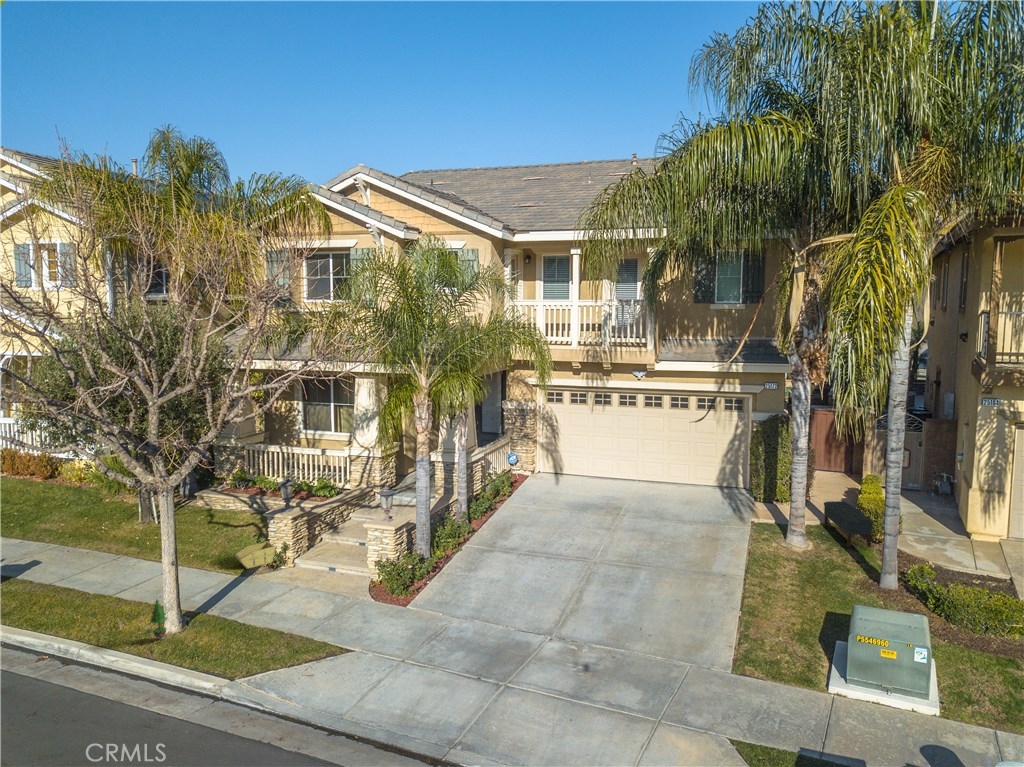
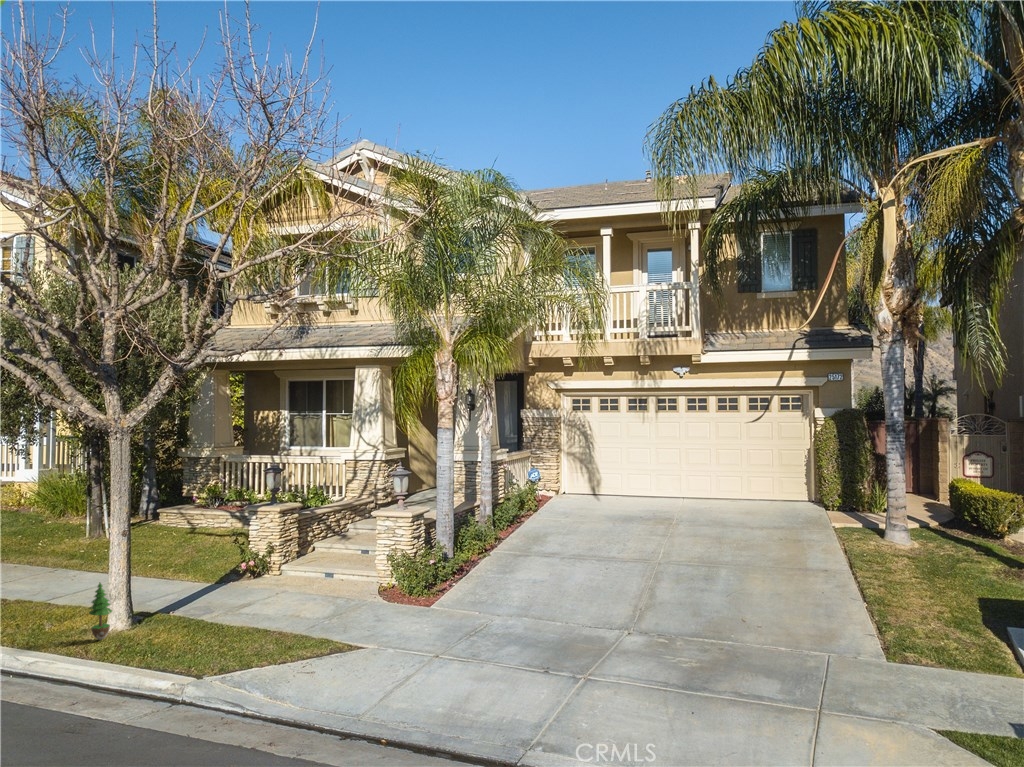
bench: present [824,501,873,547] -> none [921,495,993,541]
storage bin: present [235,541,275,569] -> none [205,544,257,575]

